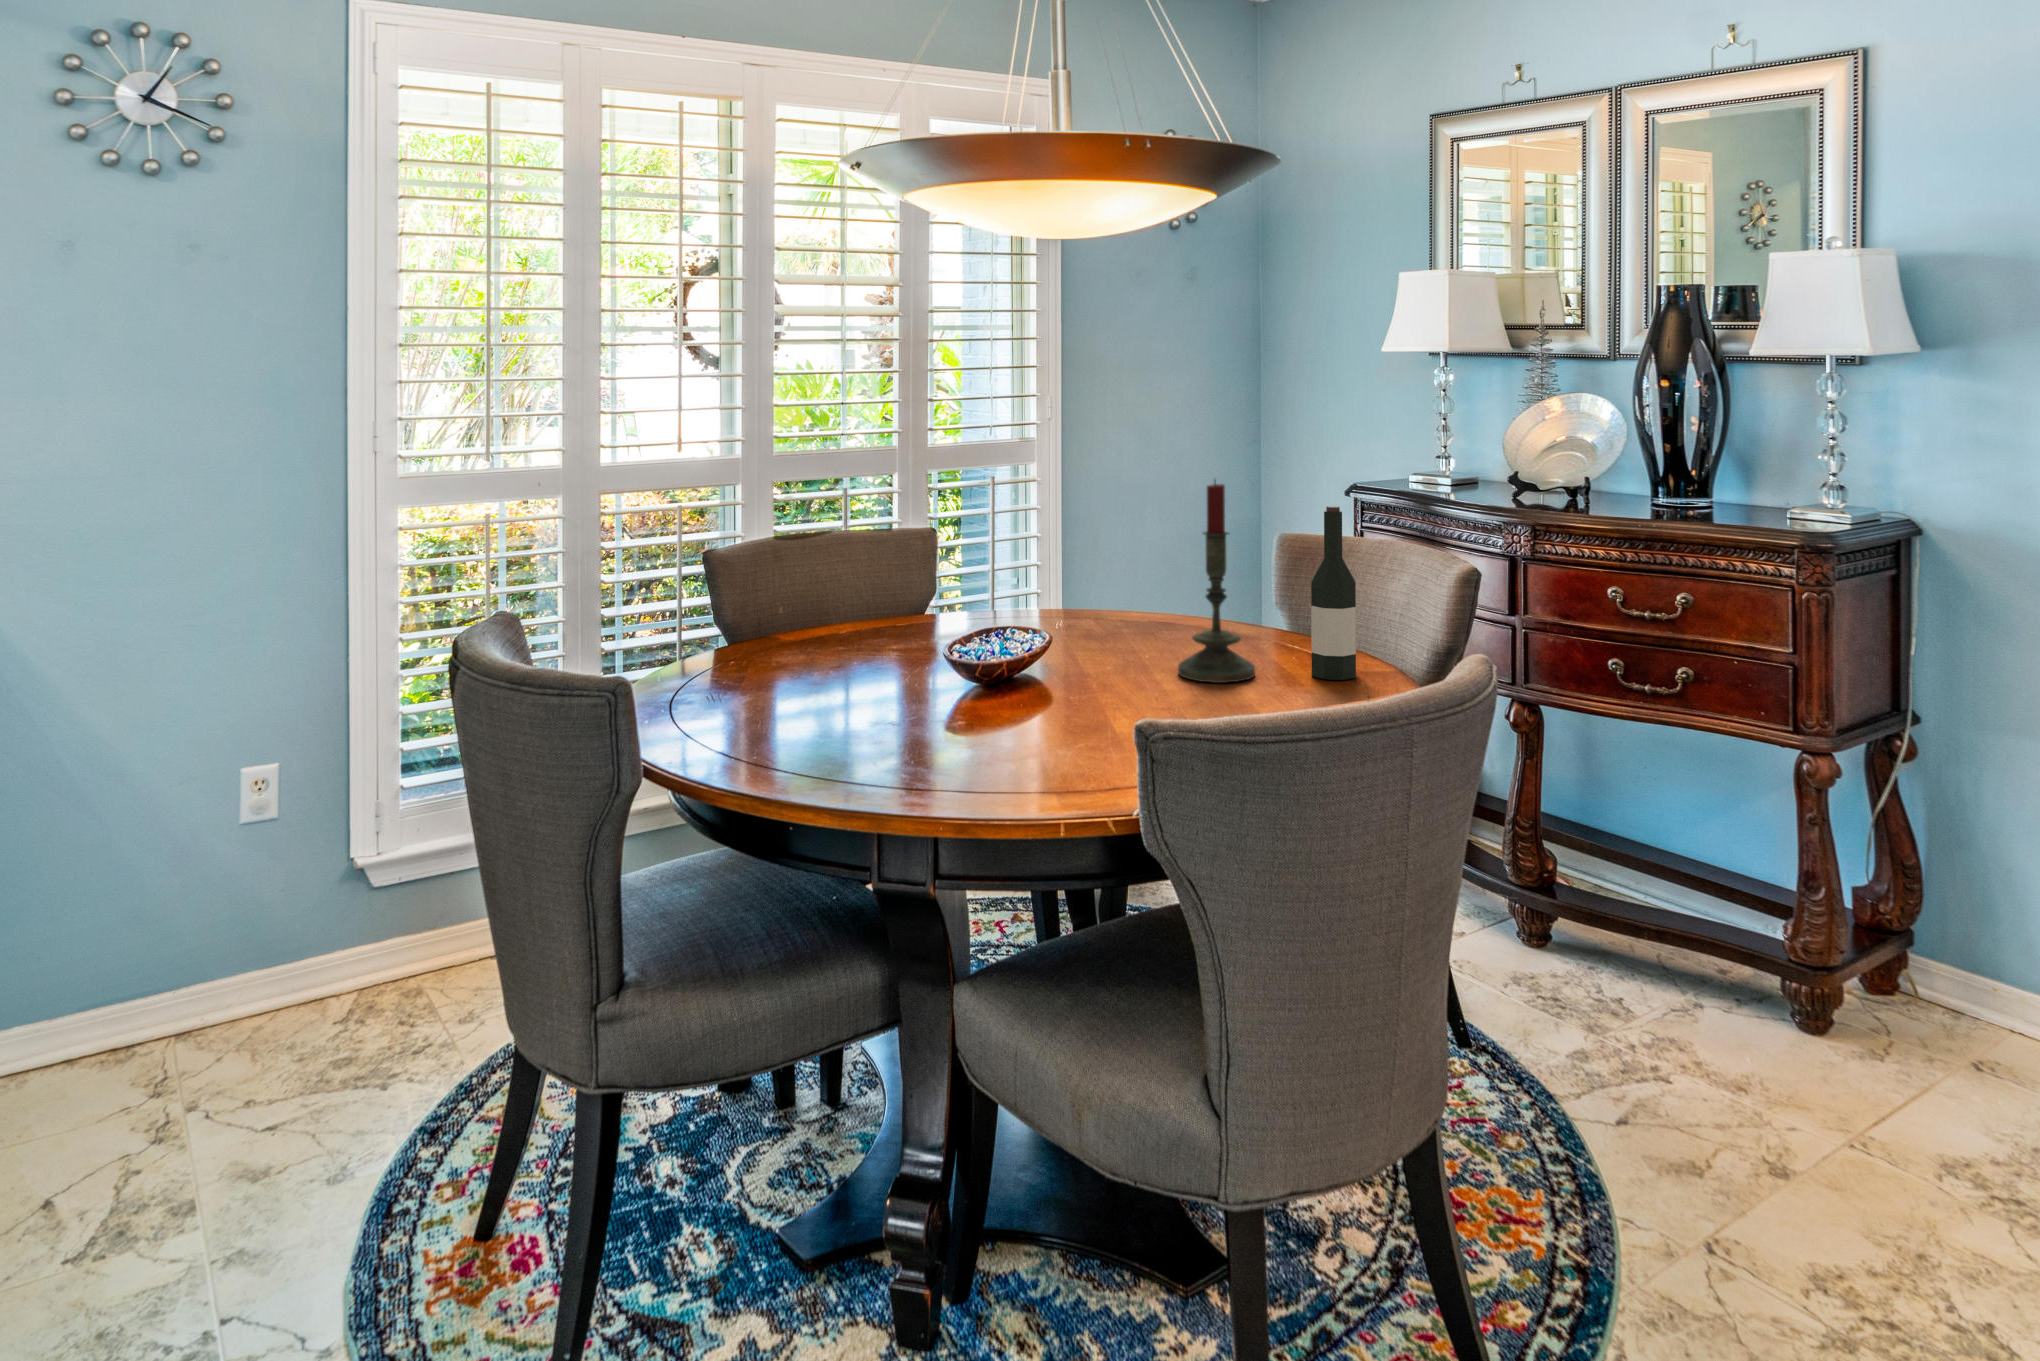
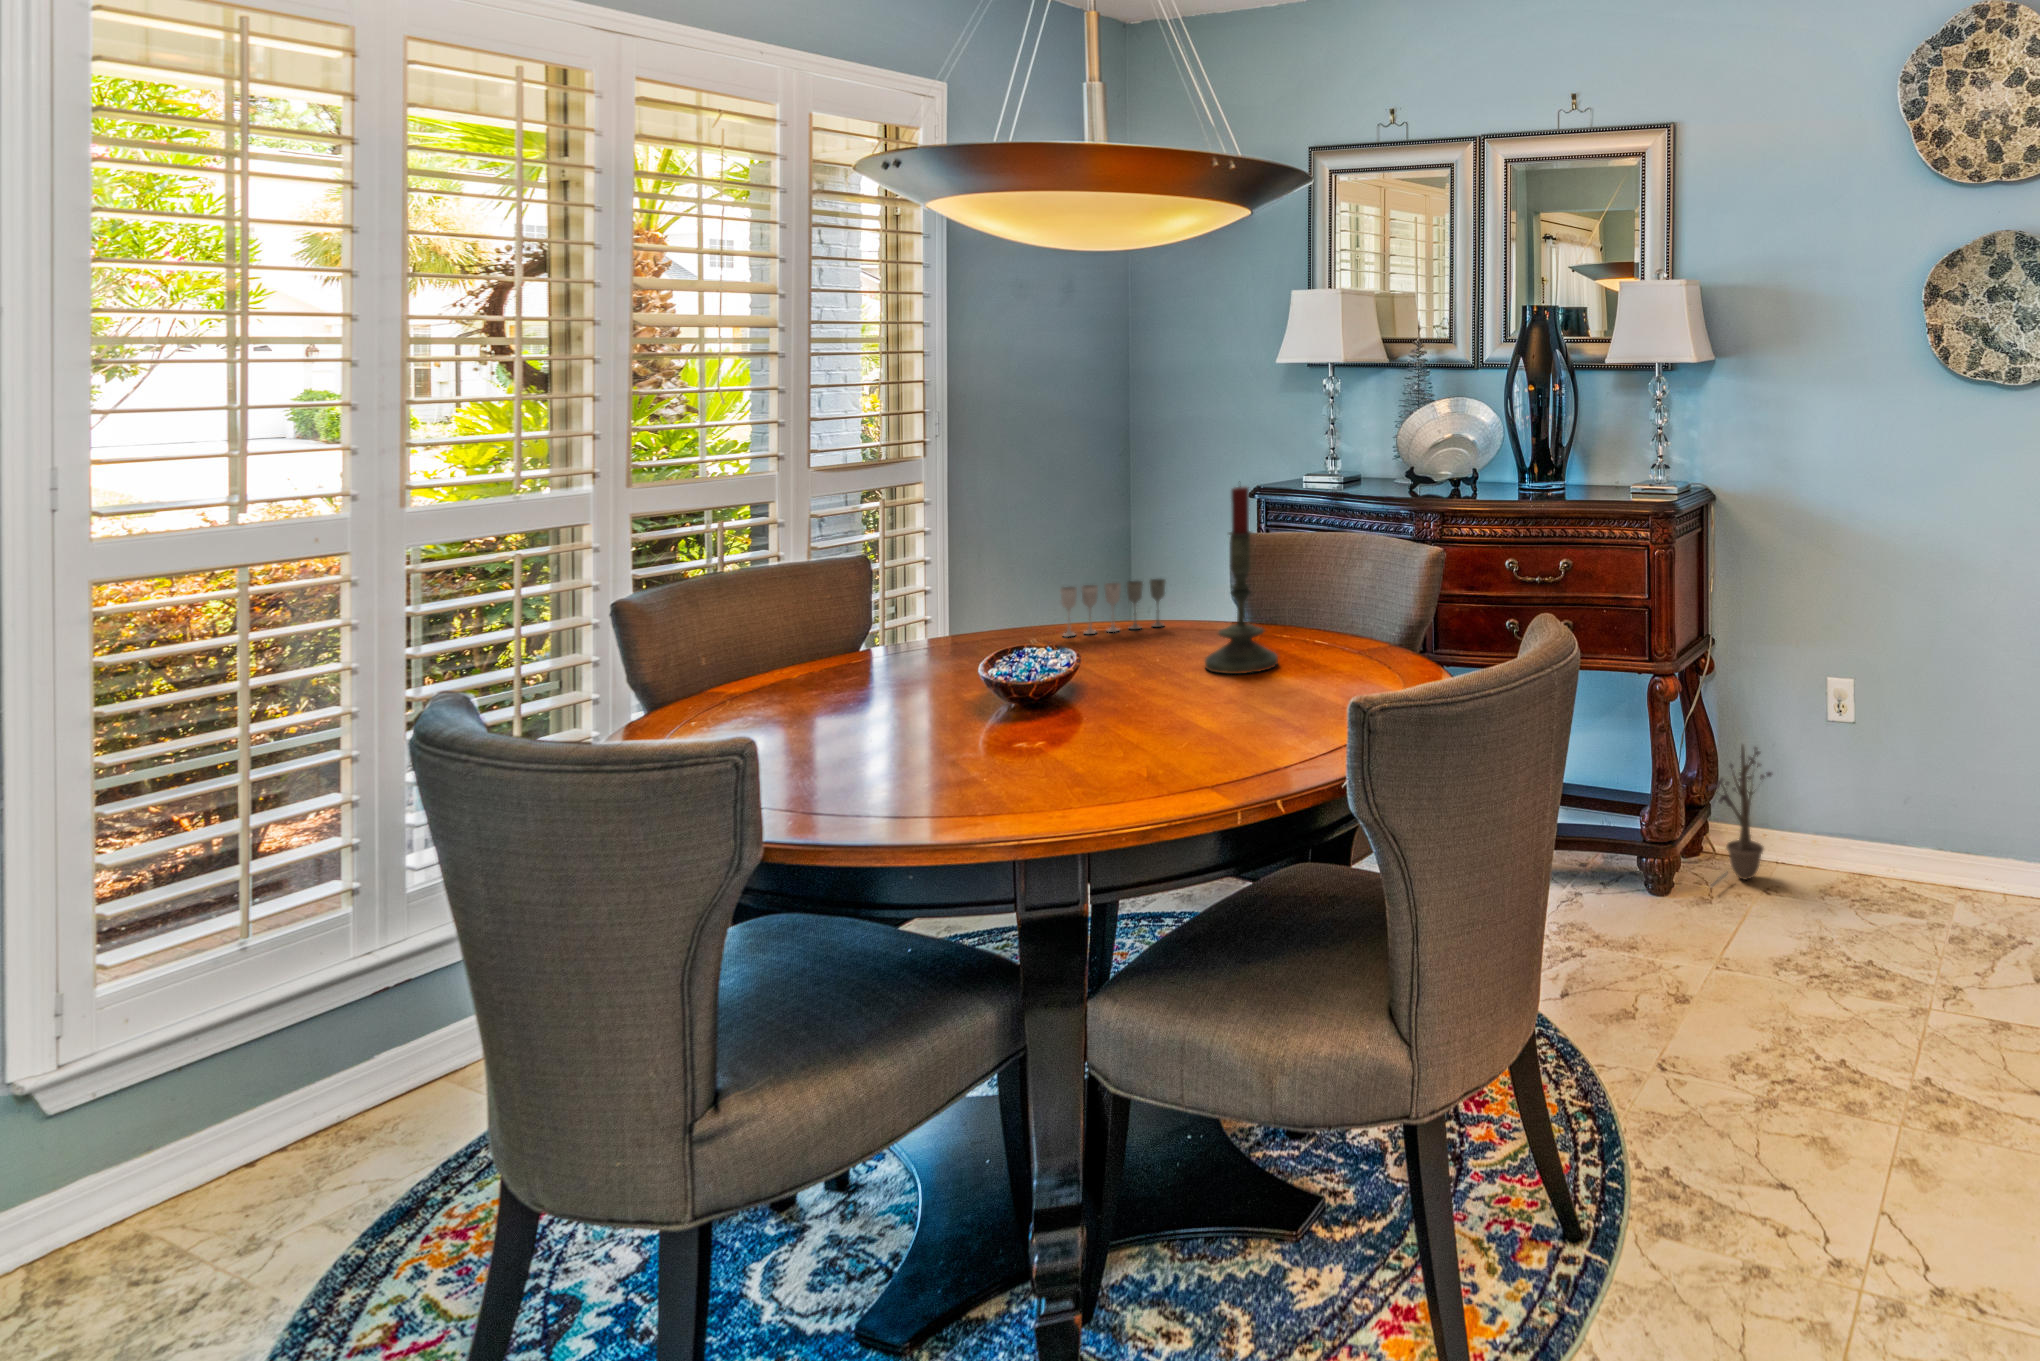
wine bottle: present [1311,506,1356,680] -> none [1322,501,1365,658]
wine glass: none [1079,576,1184,626] -> present [1061,579,1165,636]
decorative plant: none [1880,866,1996,1048] -> present [1709,746,1772,887]

